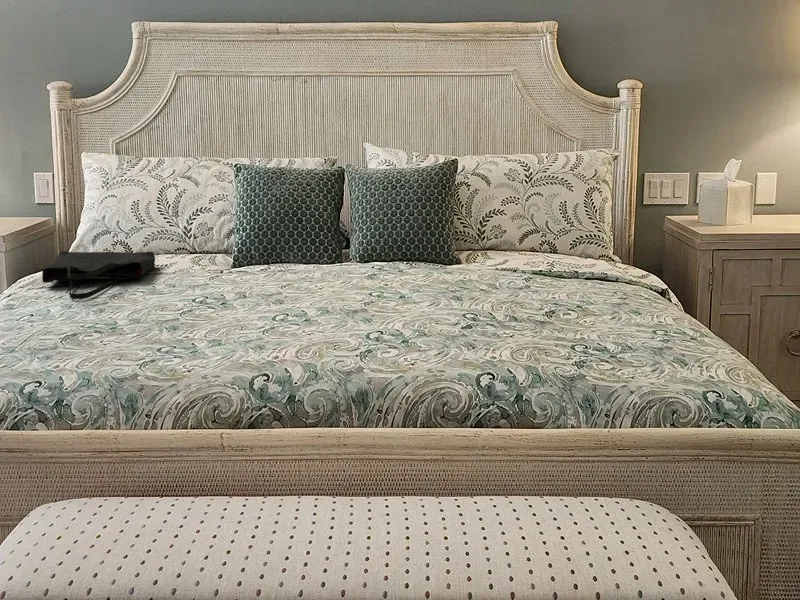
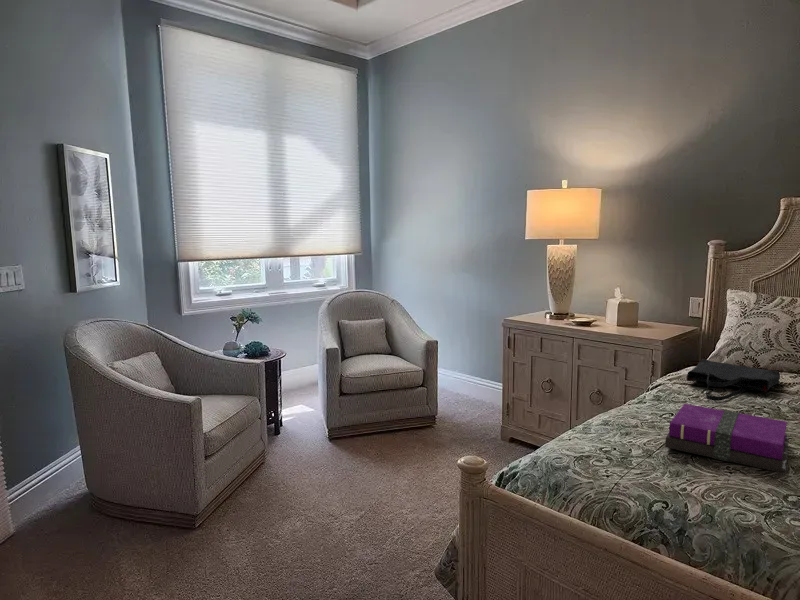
notebook: none [20,297,164,360] -> present [665,404,789,473]

